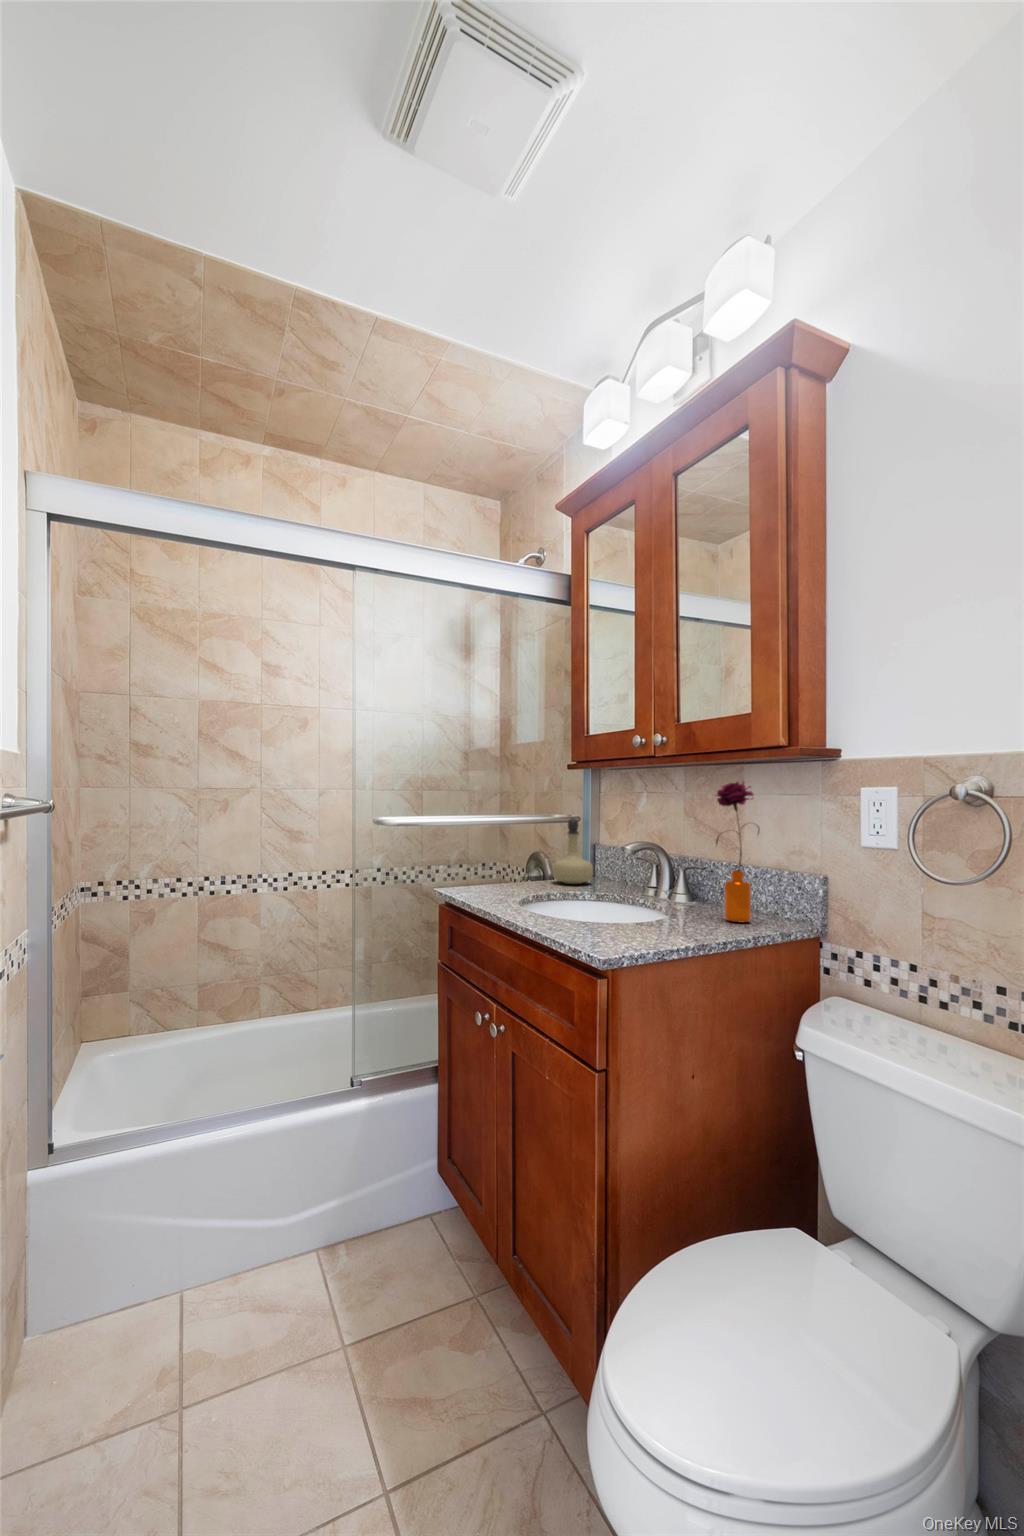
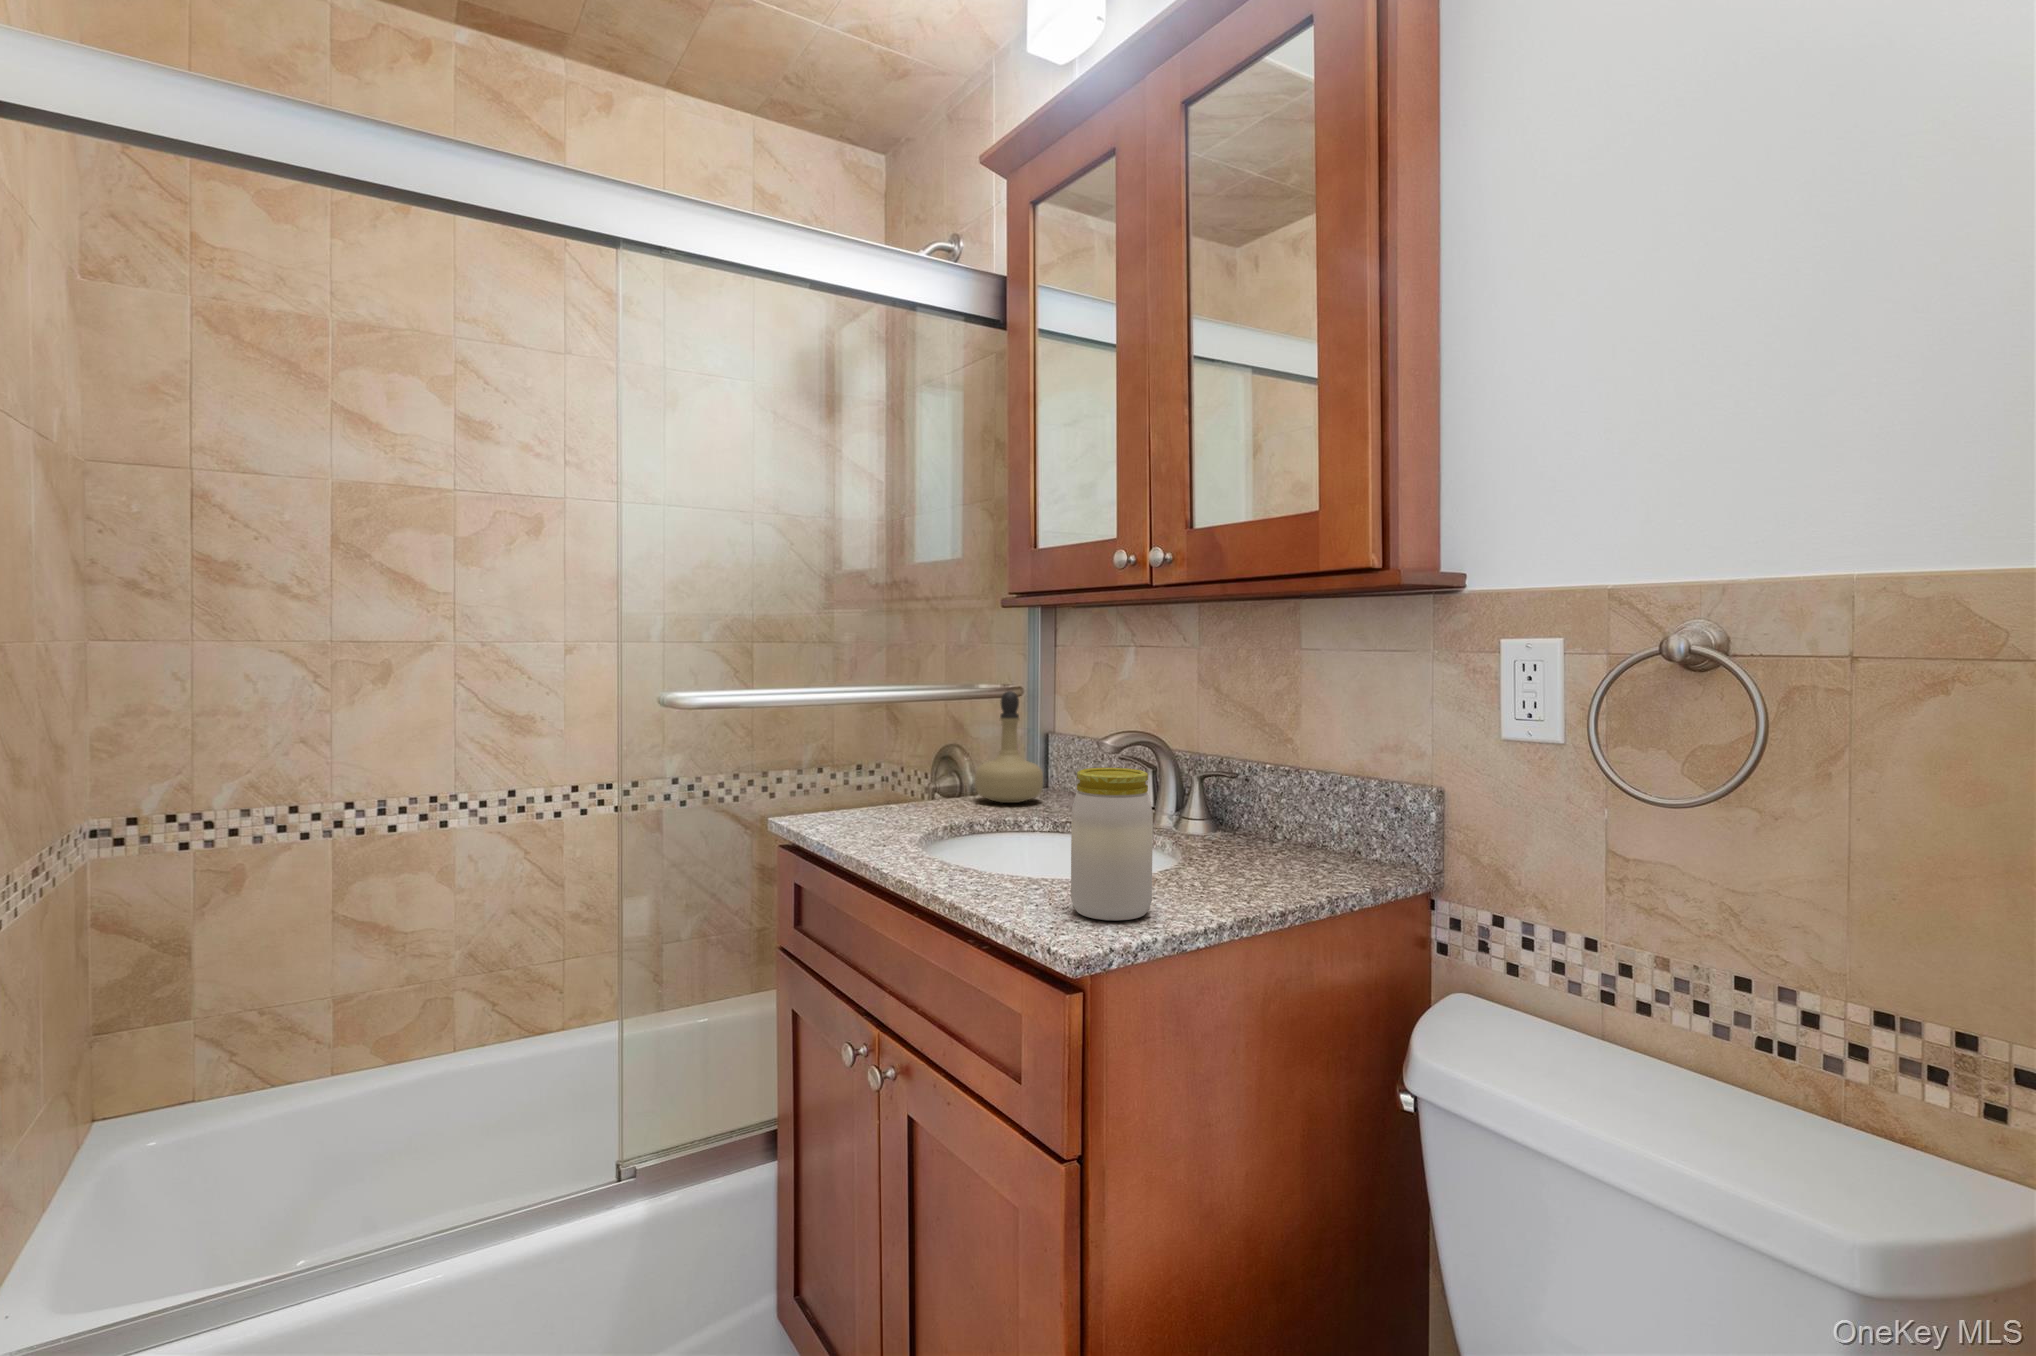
flower: present [716,782,759,923] -> none [1261,627,1334,870]
jar: none [601,858,647,943] -> present [1071,768,1153,920]

